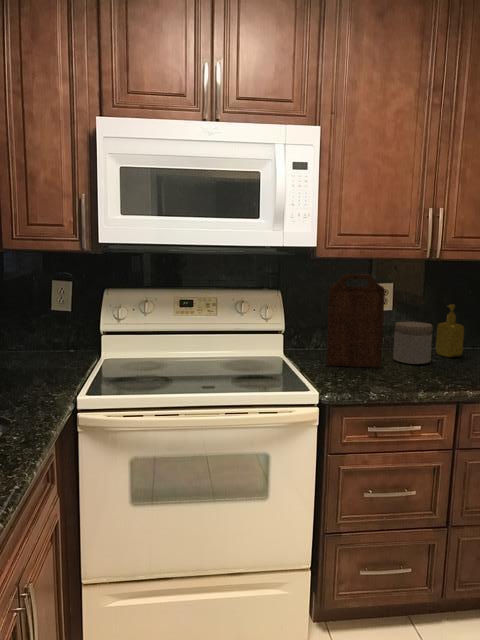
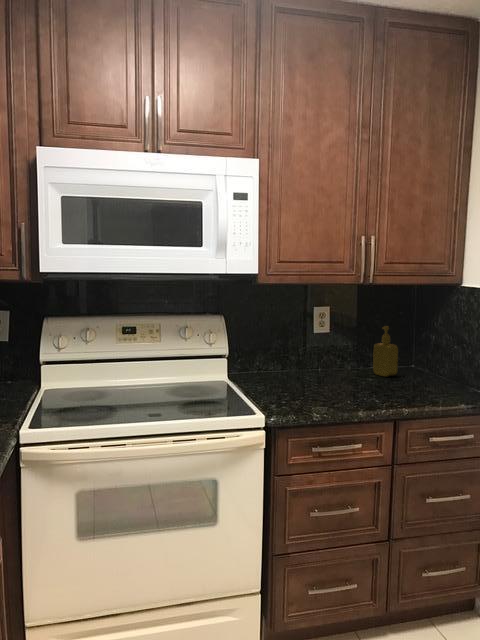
cutting board: present [327,274,385,367] -> none [270,299,324,389]
jar: present [393,322,433,364] -> none [334,344,369,384]

